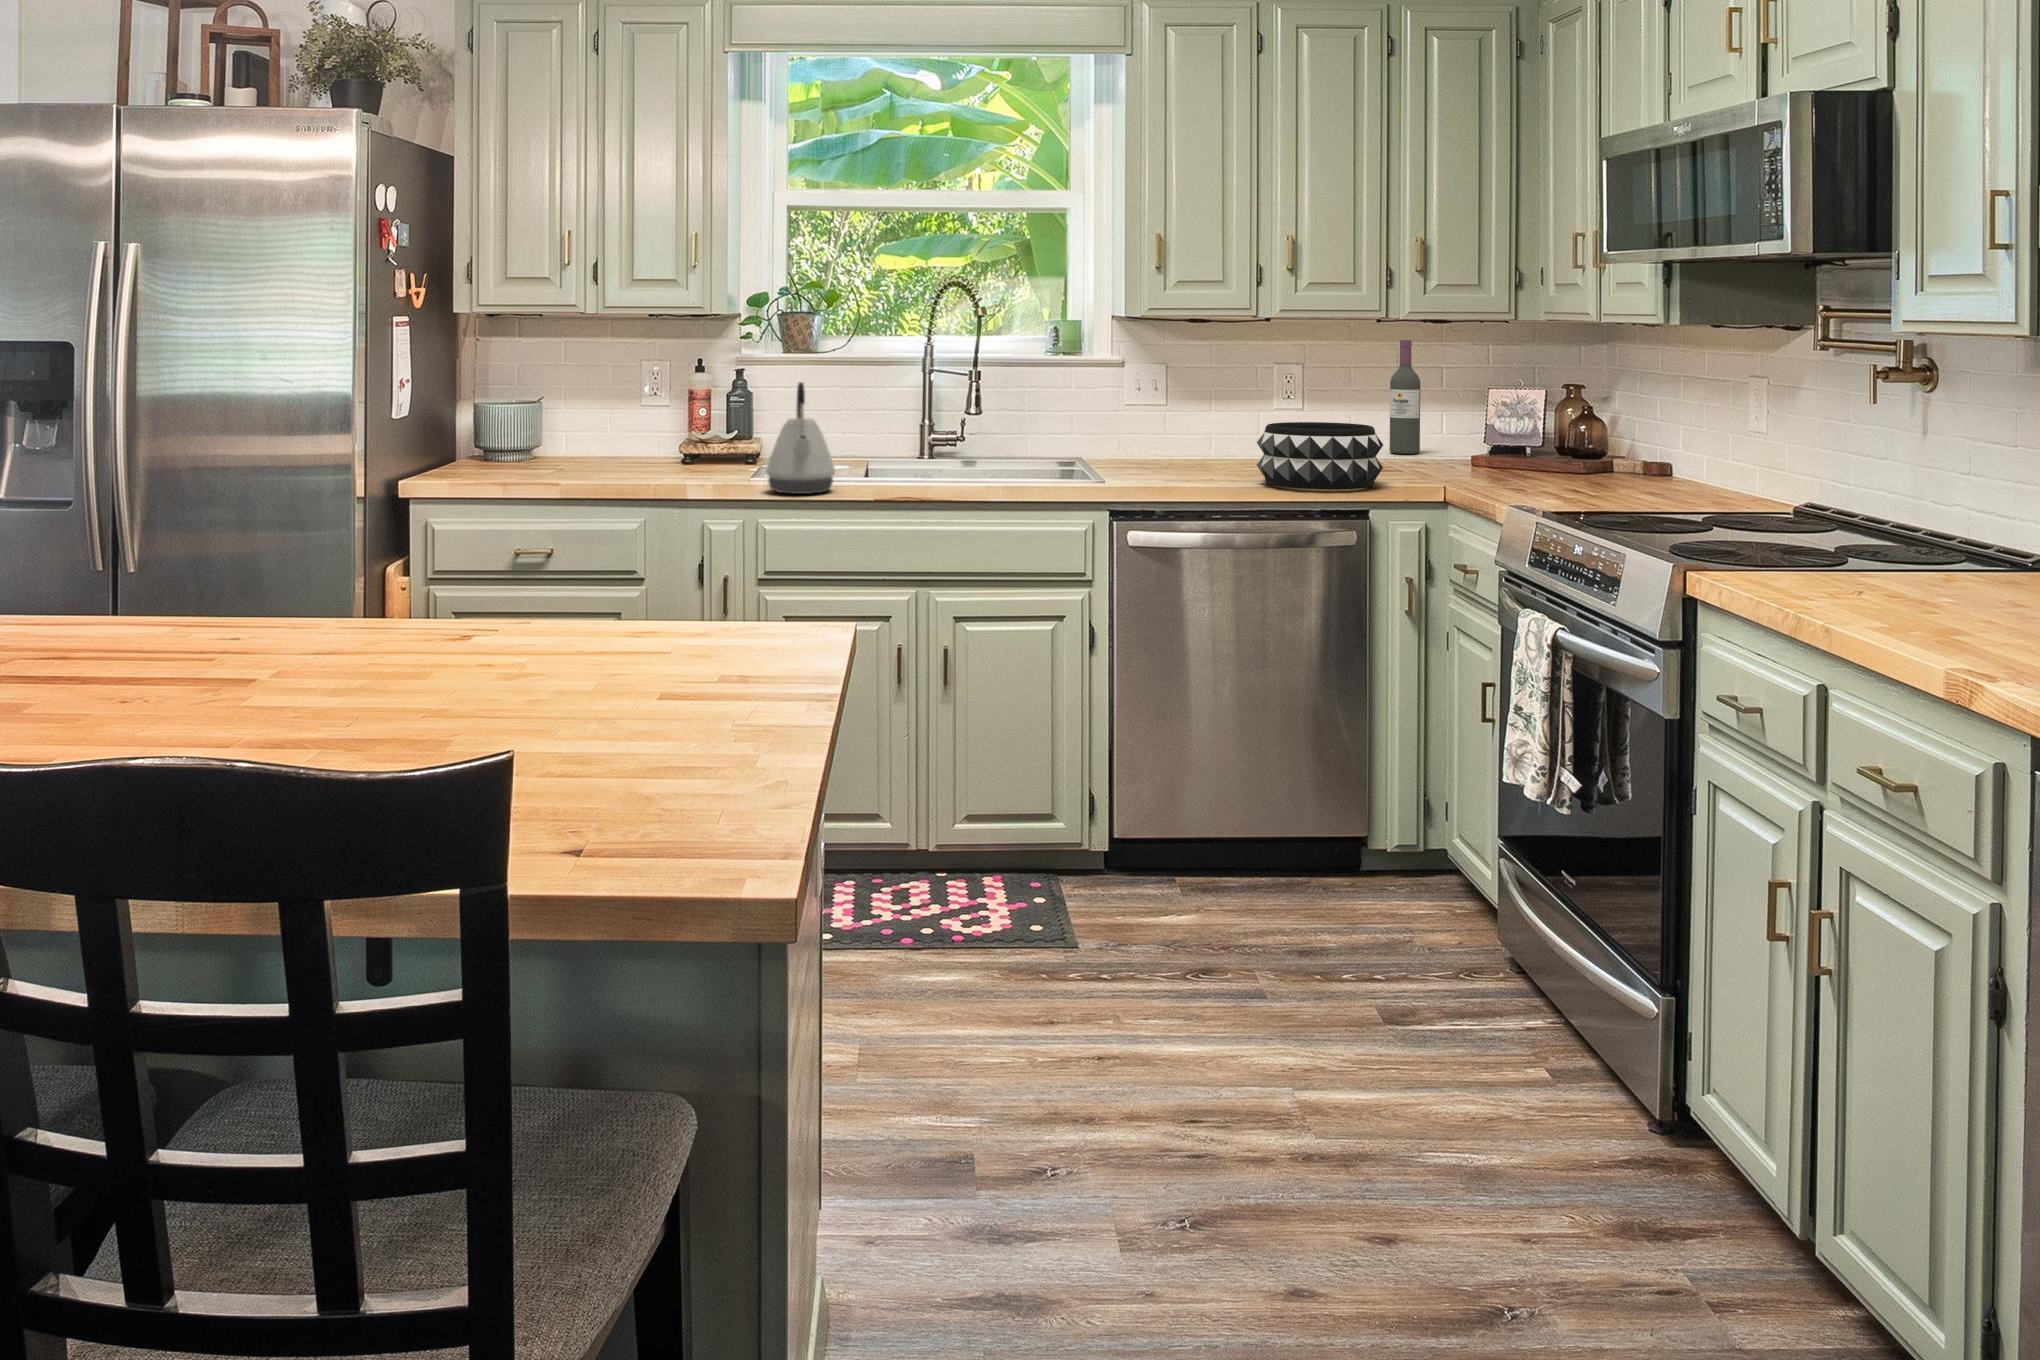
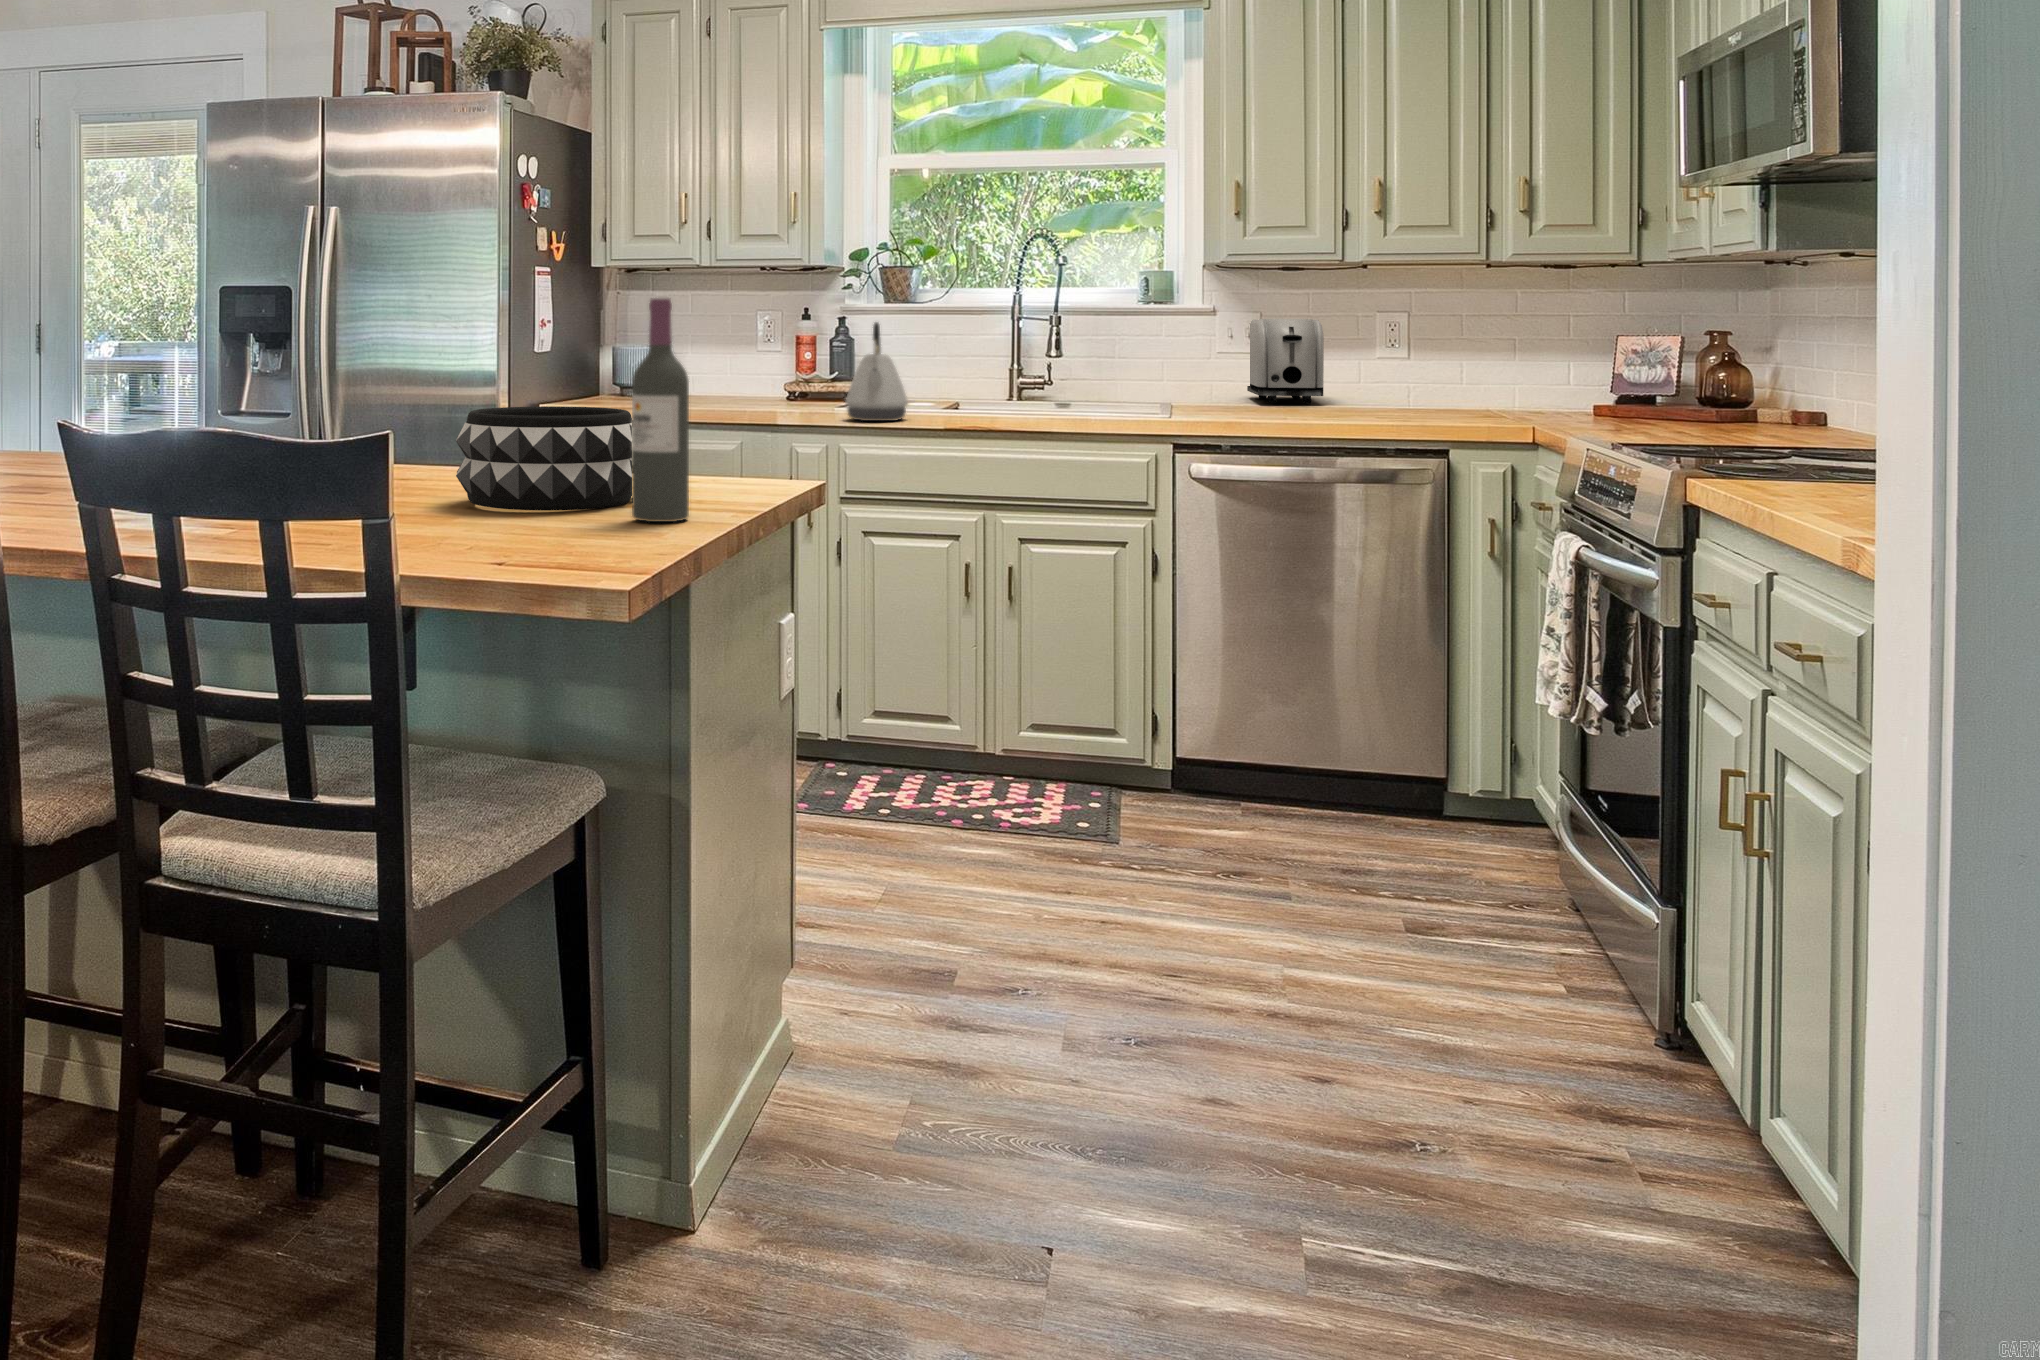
wine bottle: present [1389,340,1420,454] -> present [632,298,689,522]
toaster: none [1152,371,1233,460] -> present [1247,319,1324,404]
decorative bowl: present [1257,422,1383,490] -> present [456,406,632,511]

